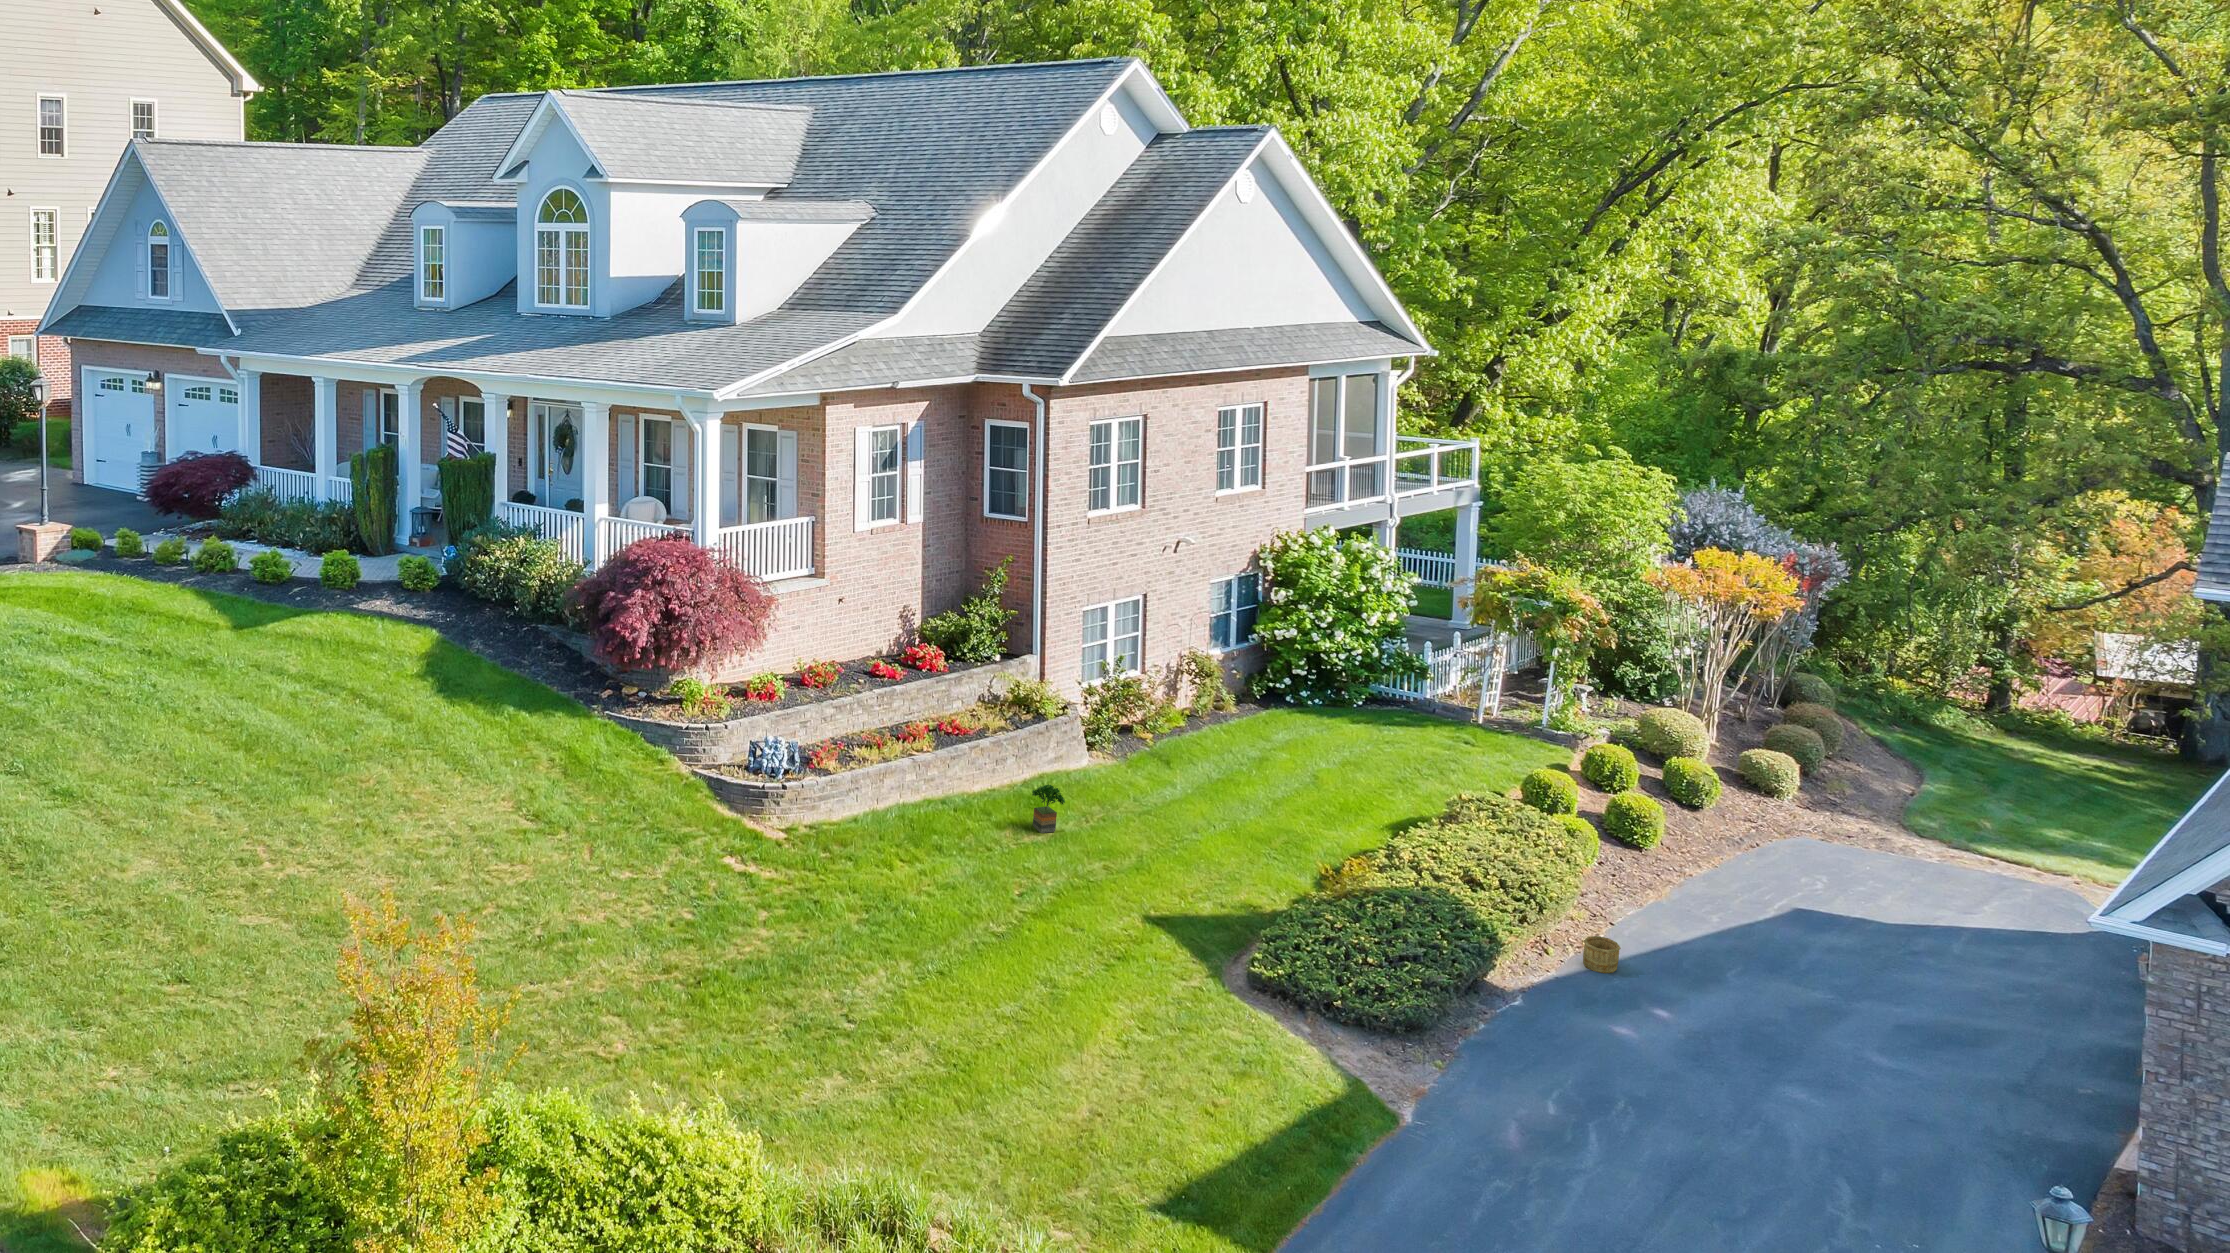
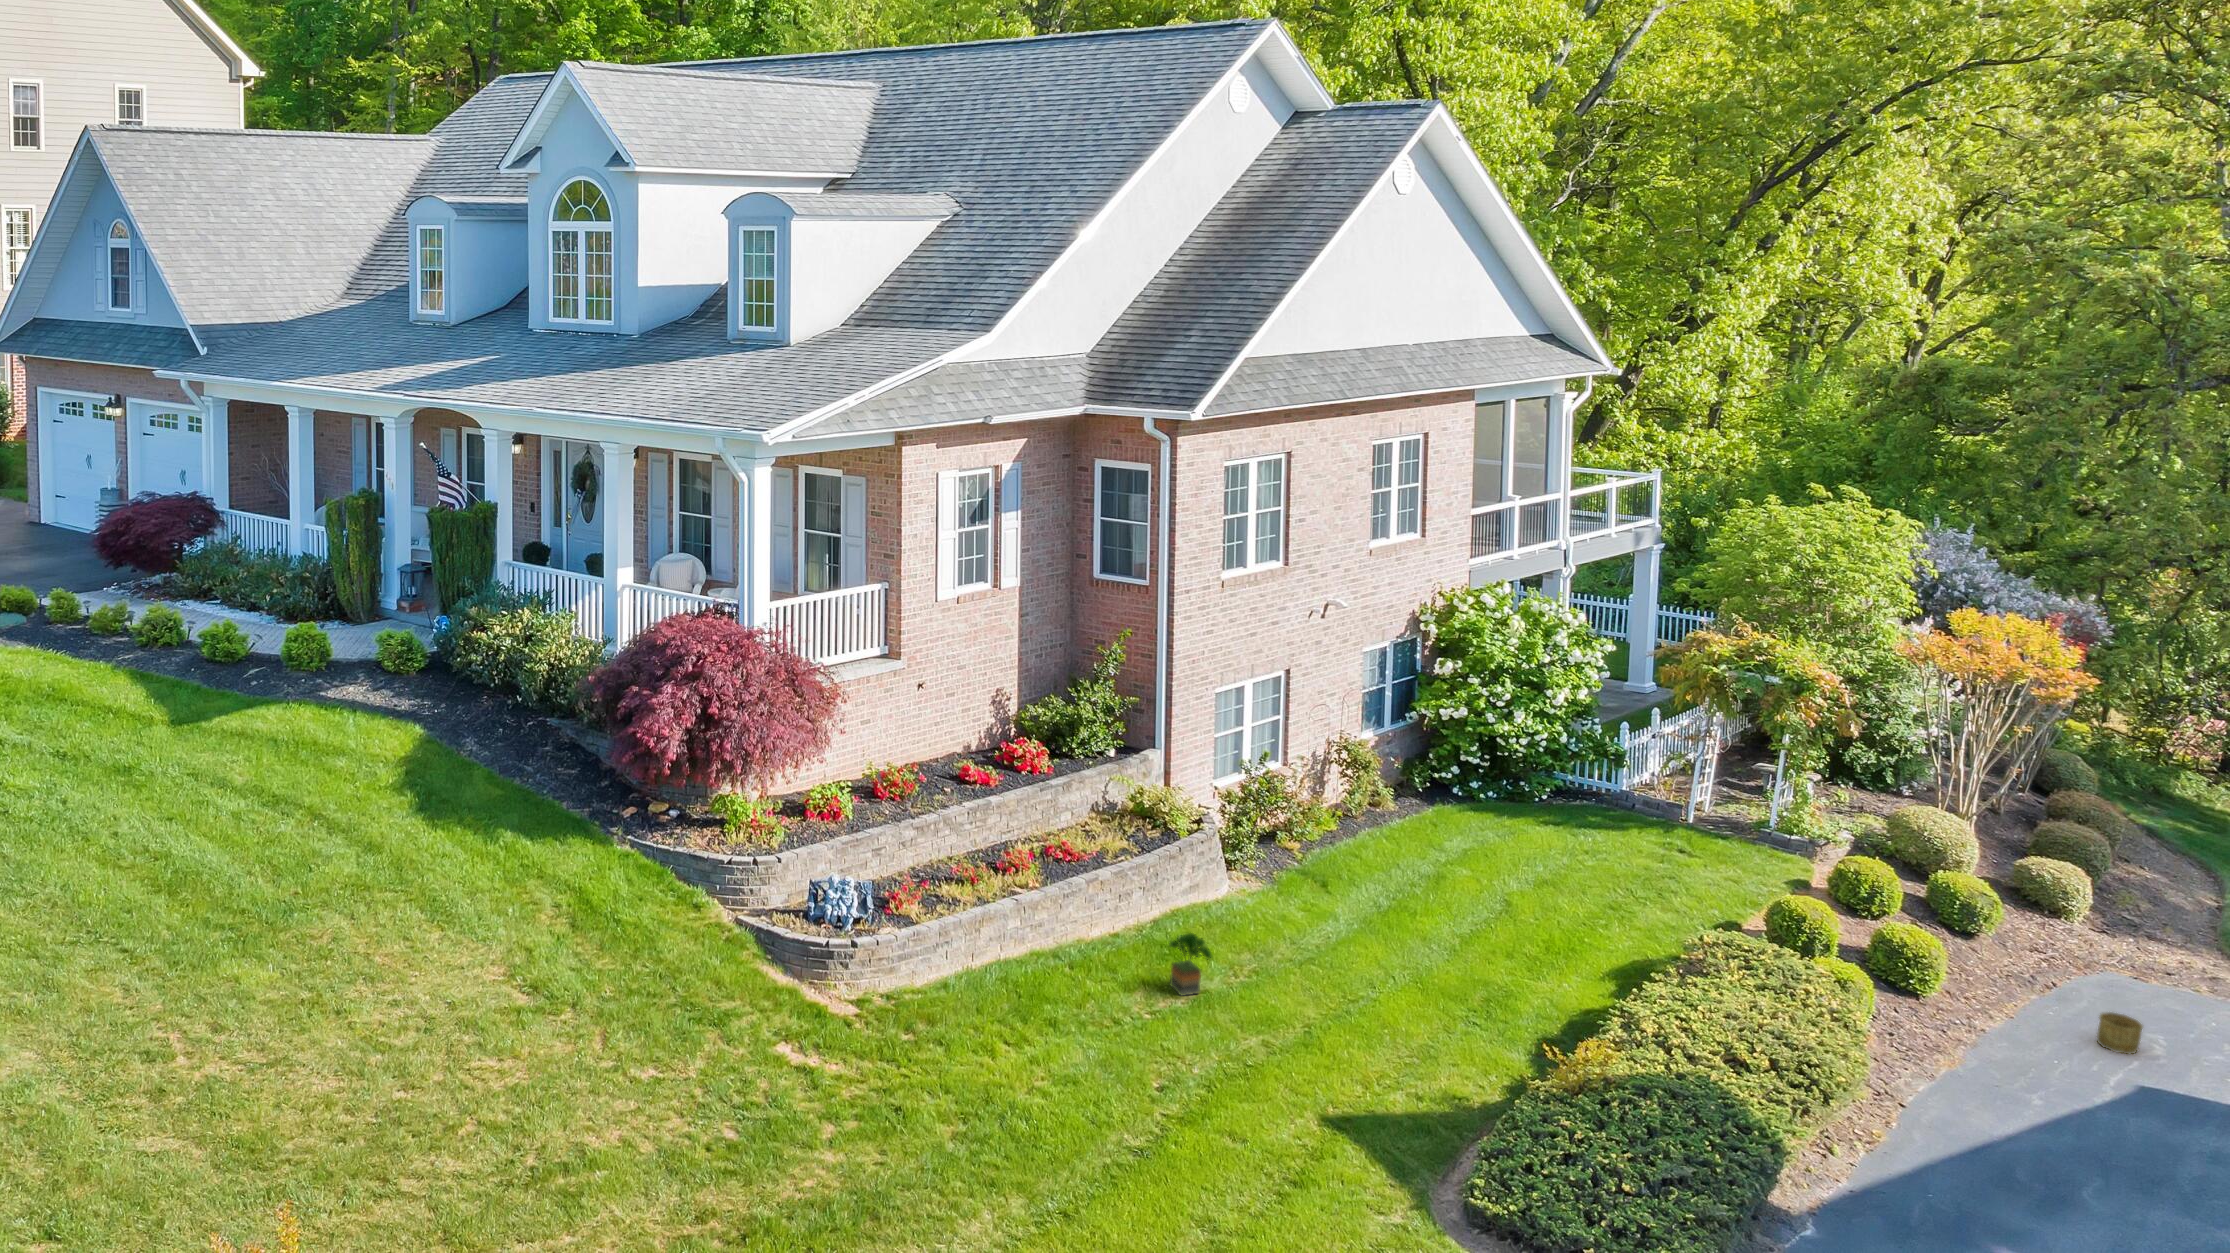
wooden bucket: present [1583,936,1621,973] -> present [2097,1012,2143,1054]

